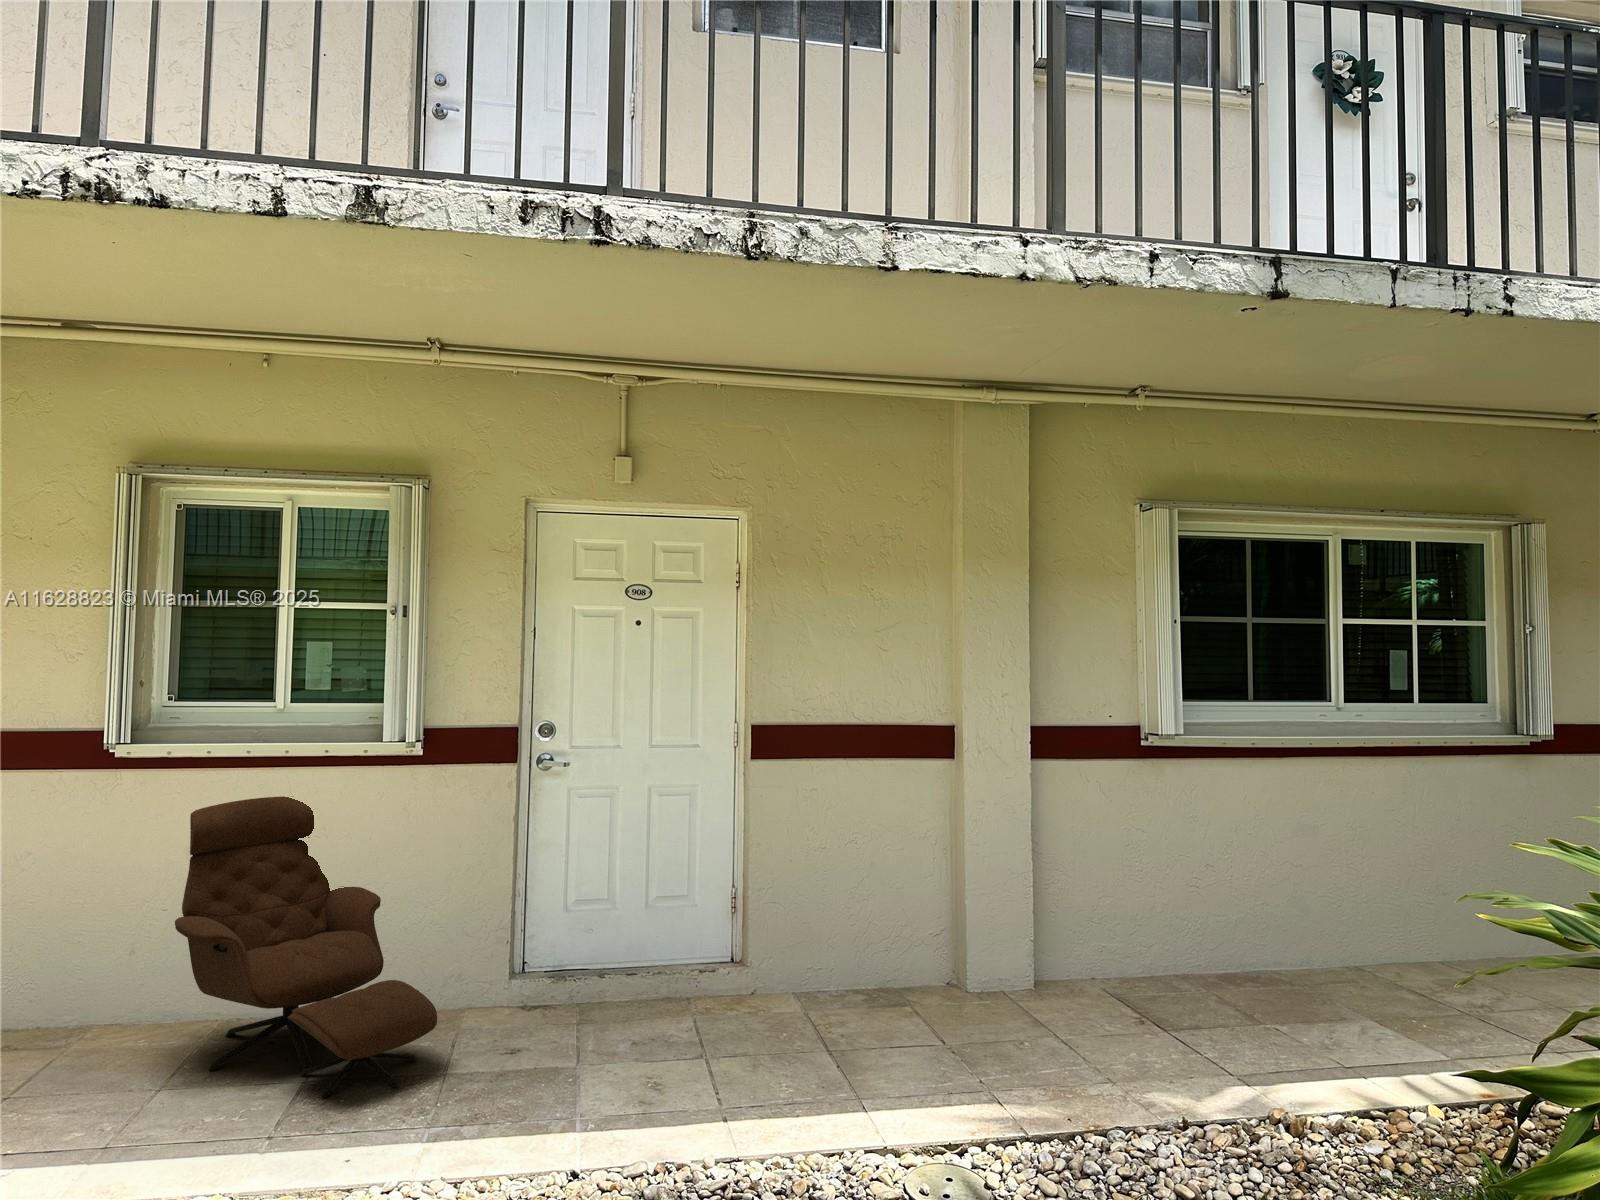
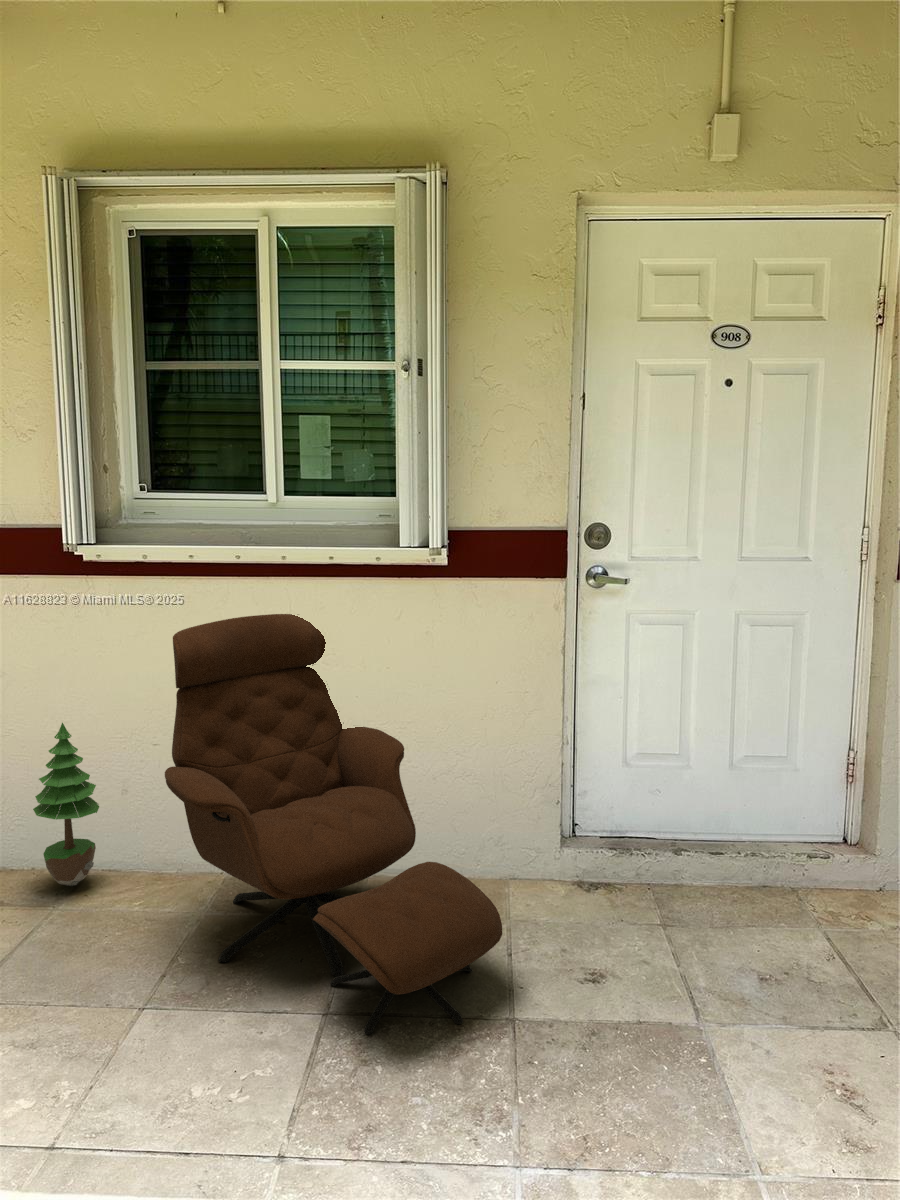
potted tree: none [47,890,110,1036] -> present [33,723,99,886]

